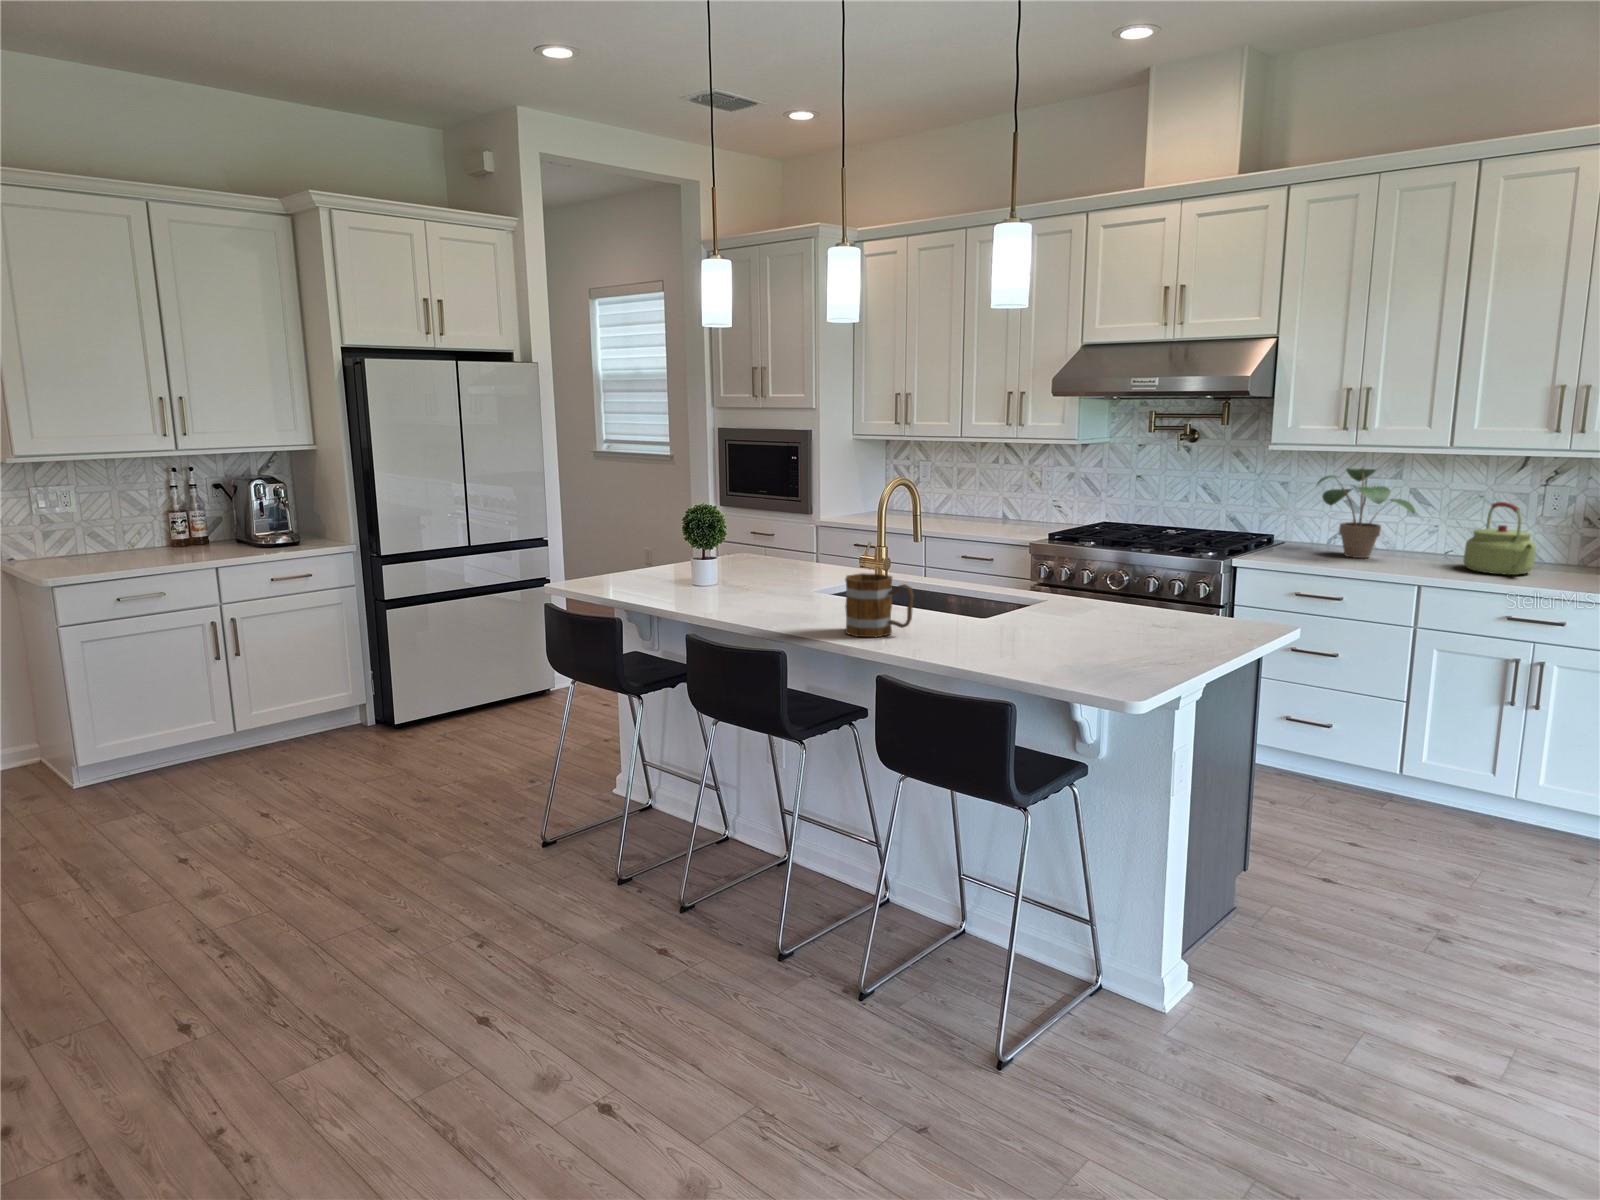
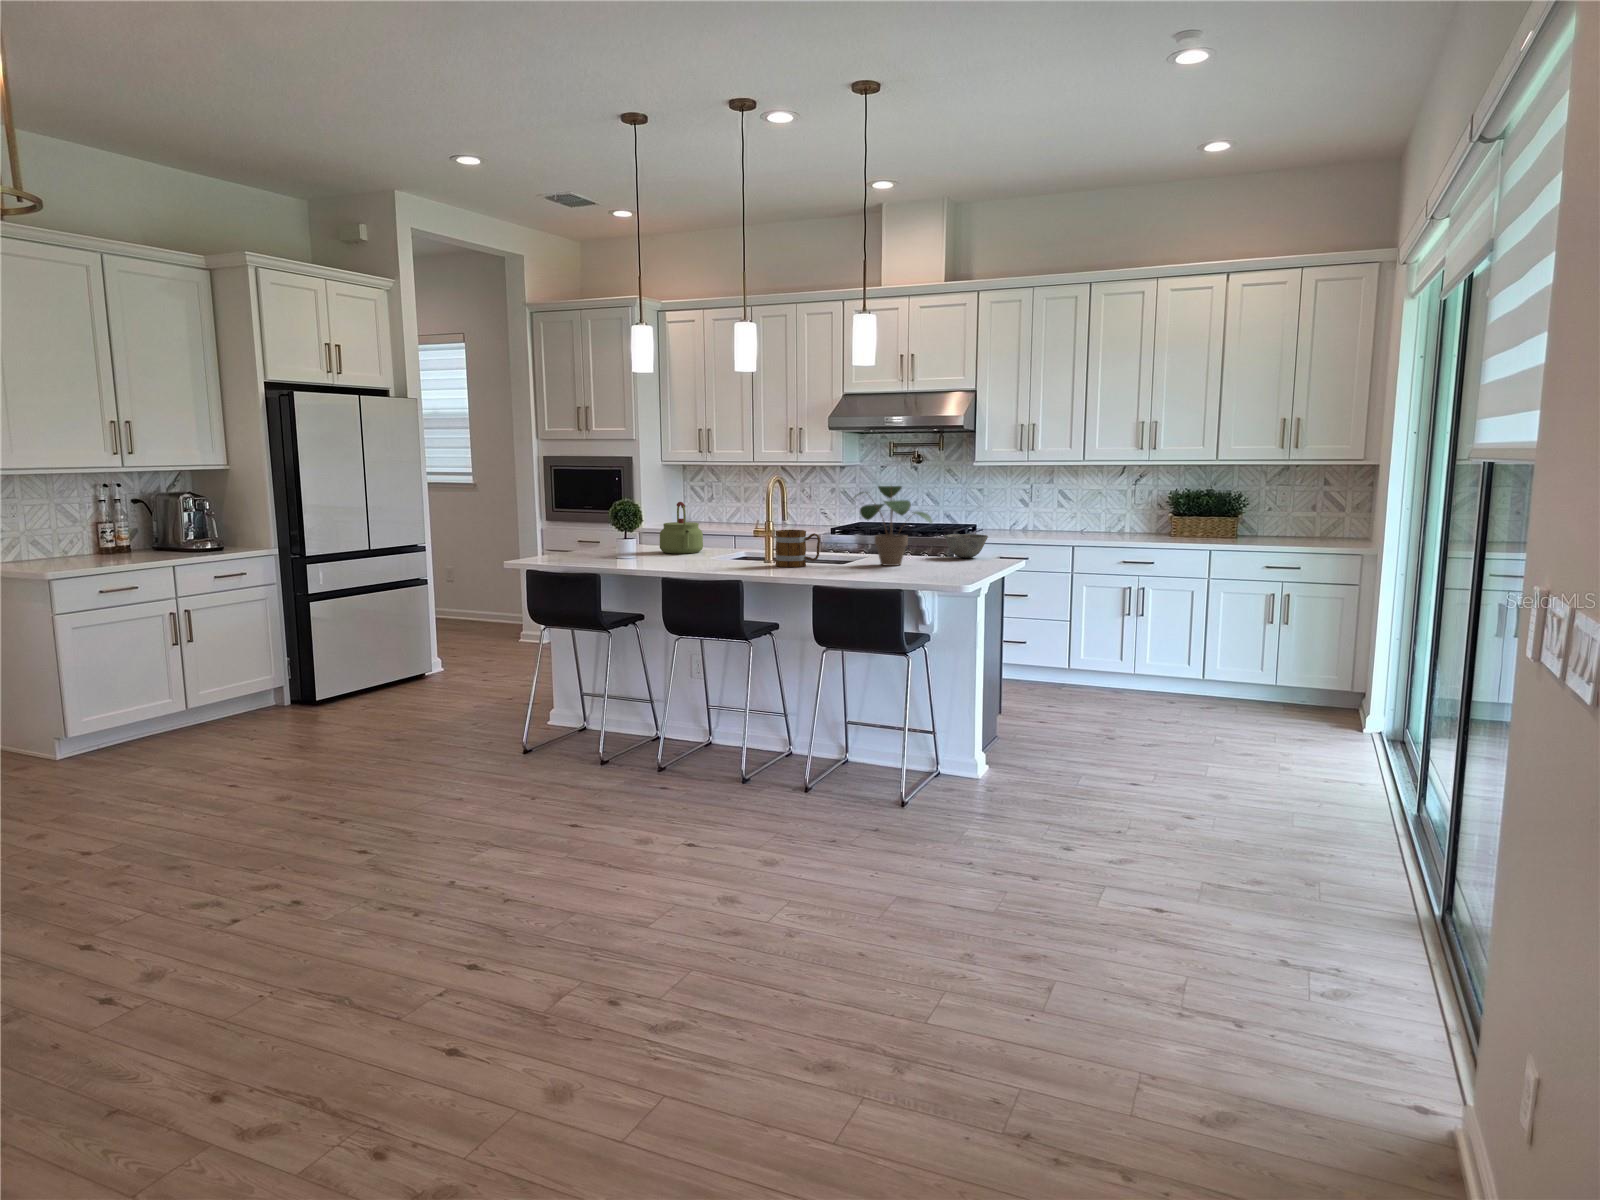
potted plant: present [1317,468,1415,558] -> present [856,486,932,566]
kettle: present [1463,502,1536,575] -> present [660,502,703,554]
bowl: none [1144,587,1223,631] -> present [945,534,988,558]

